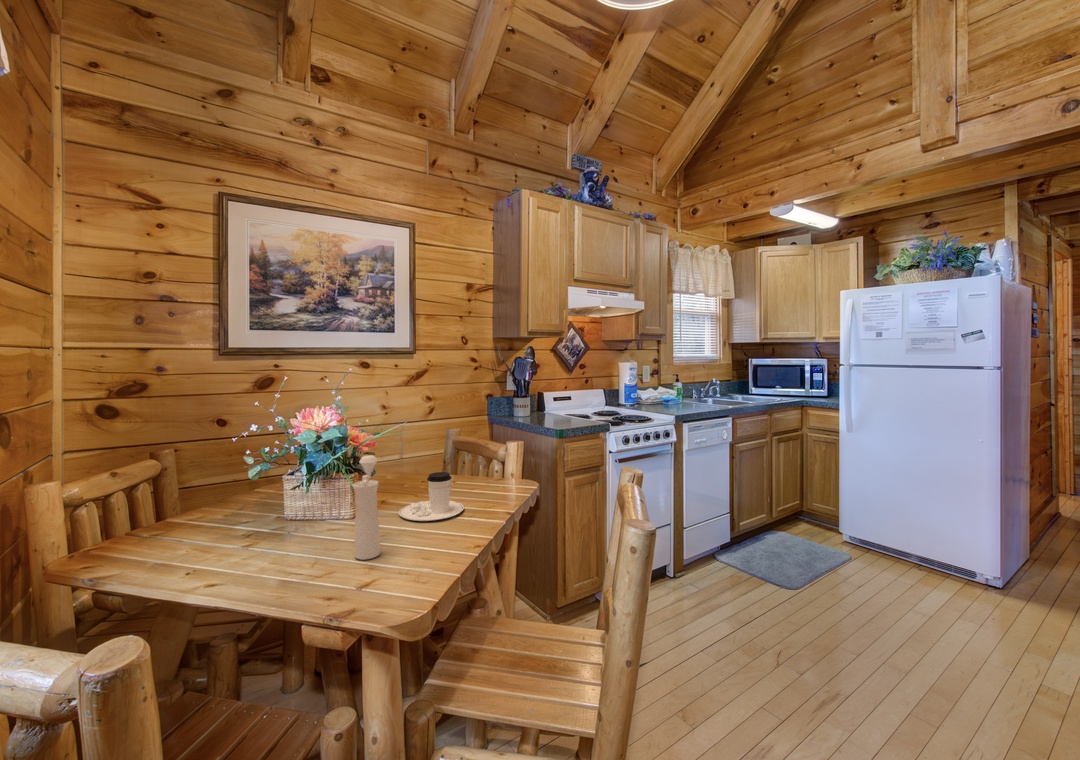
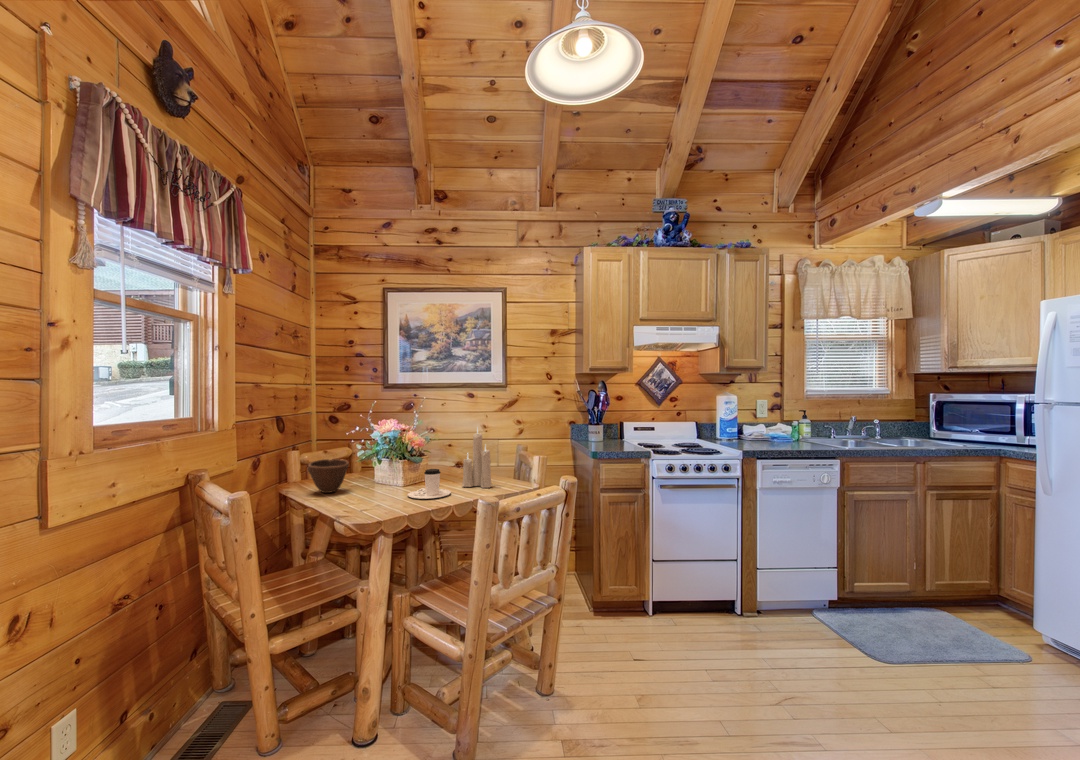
candle: none [447,402,488,492] -> present [462,430,492,488]
pepper mill: present [353,455,380,560] -> none [350,451,380,509]
bowl: none [201,478,281,543] -> present [308,459,349,493]

